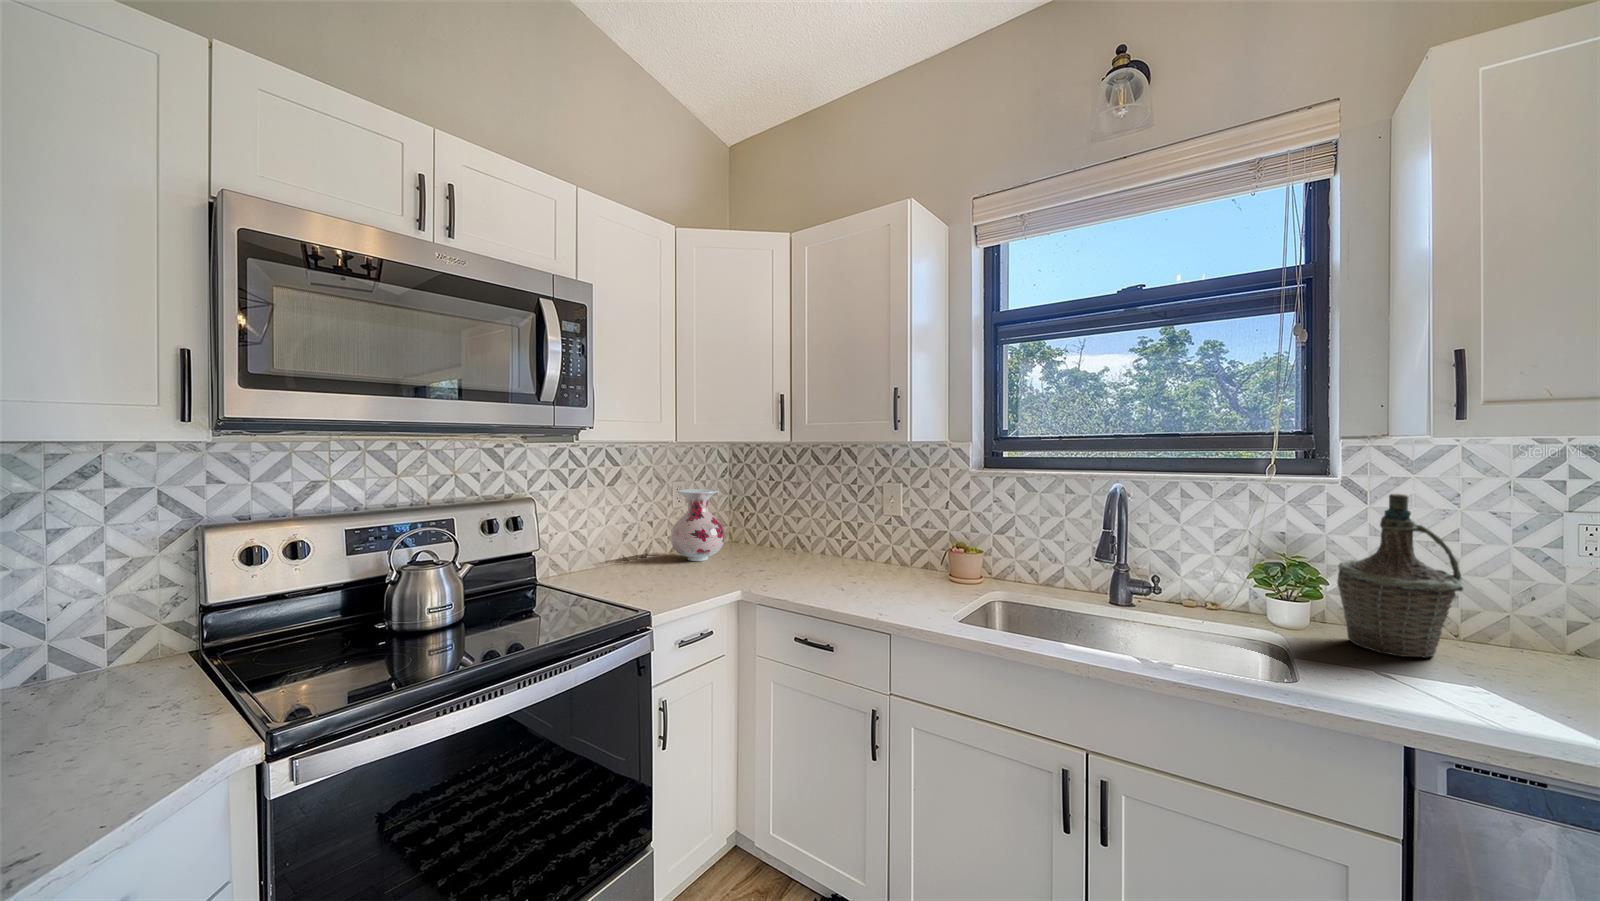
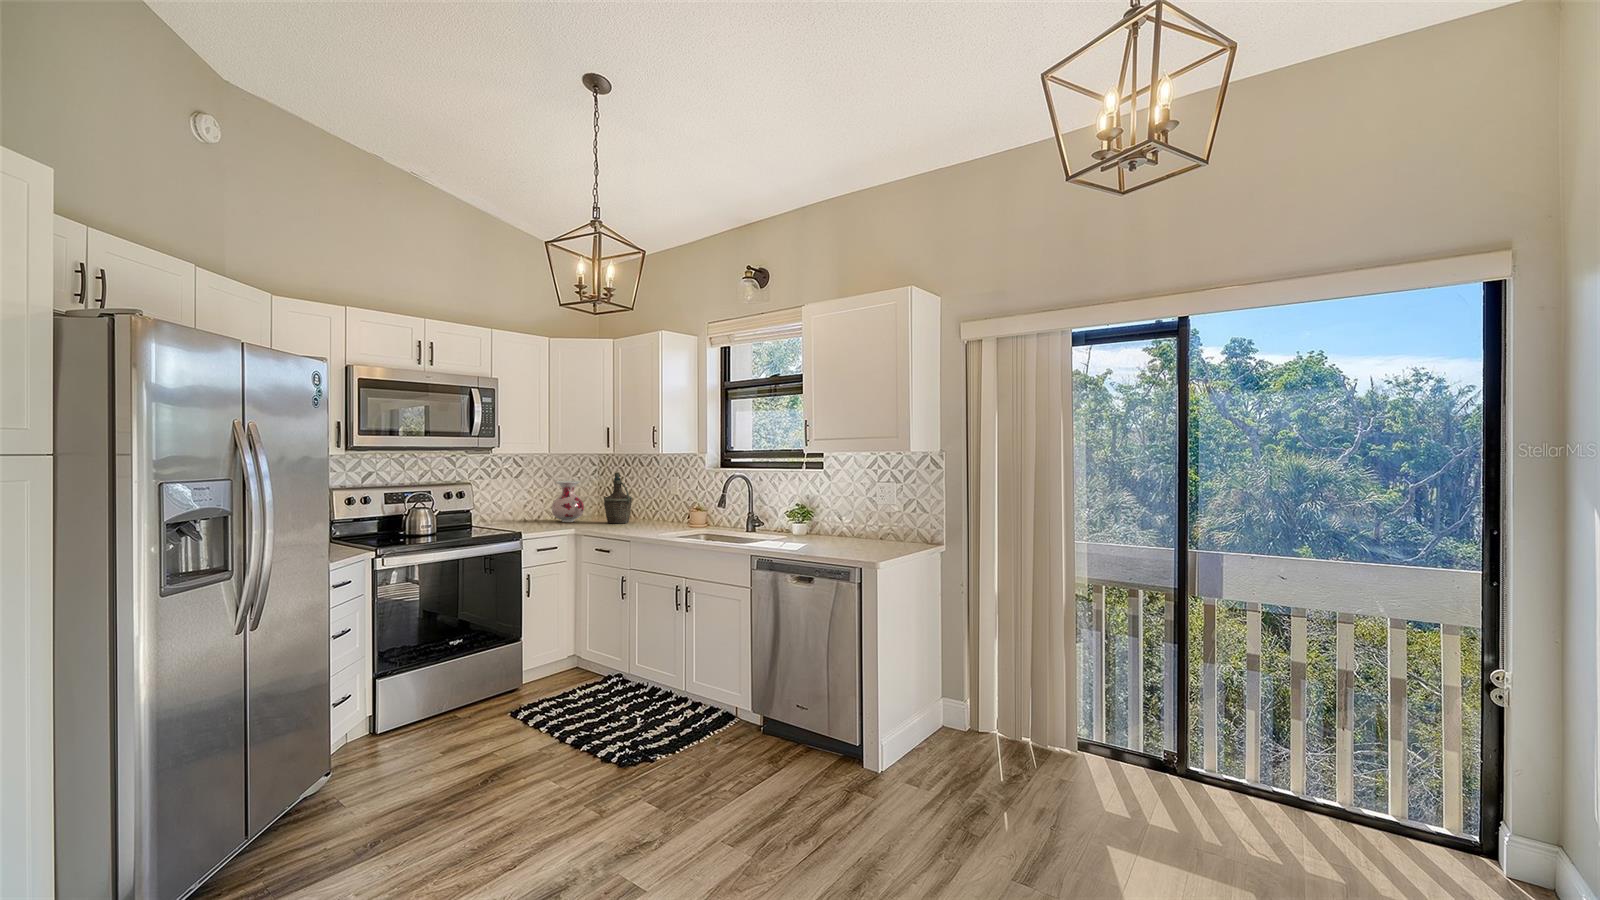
bottle: present [1337,494,1463,657] -> present [604,472,632,523]

